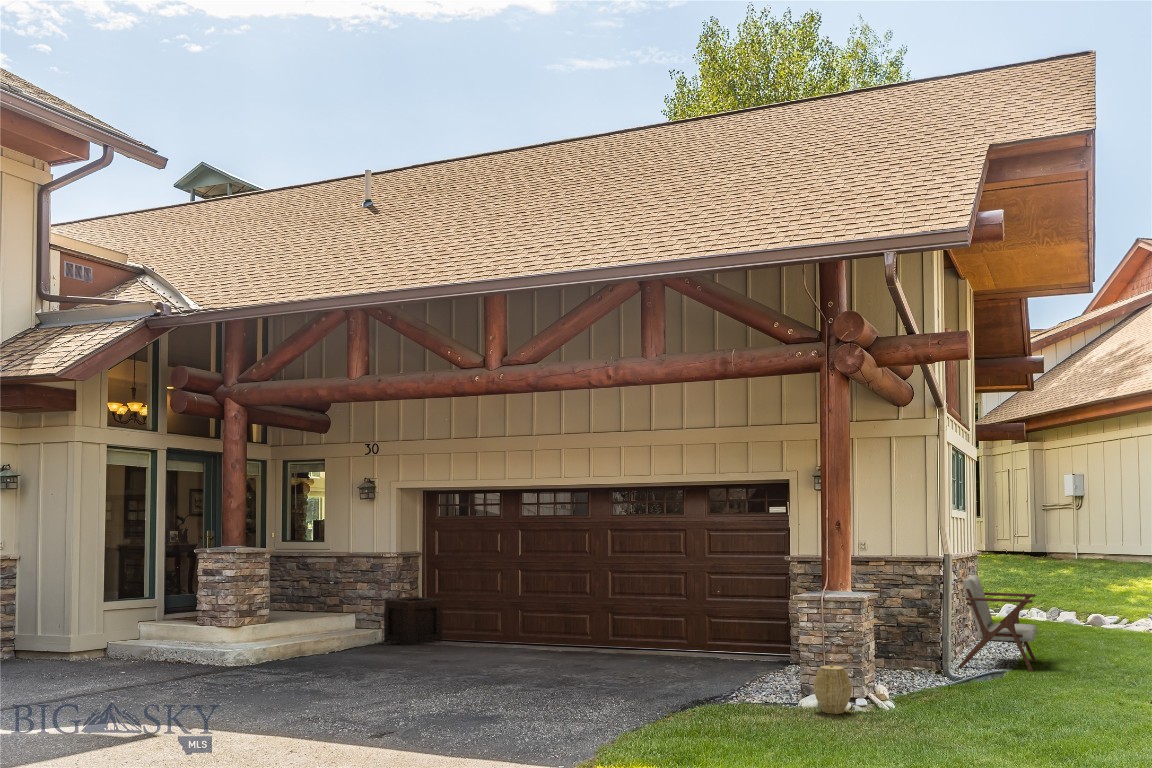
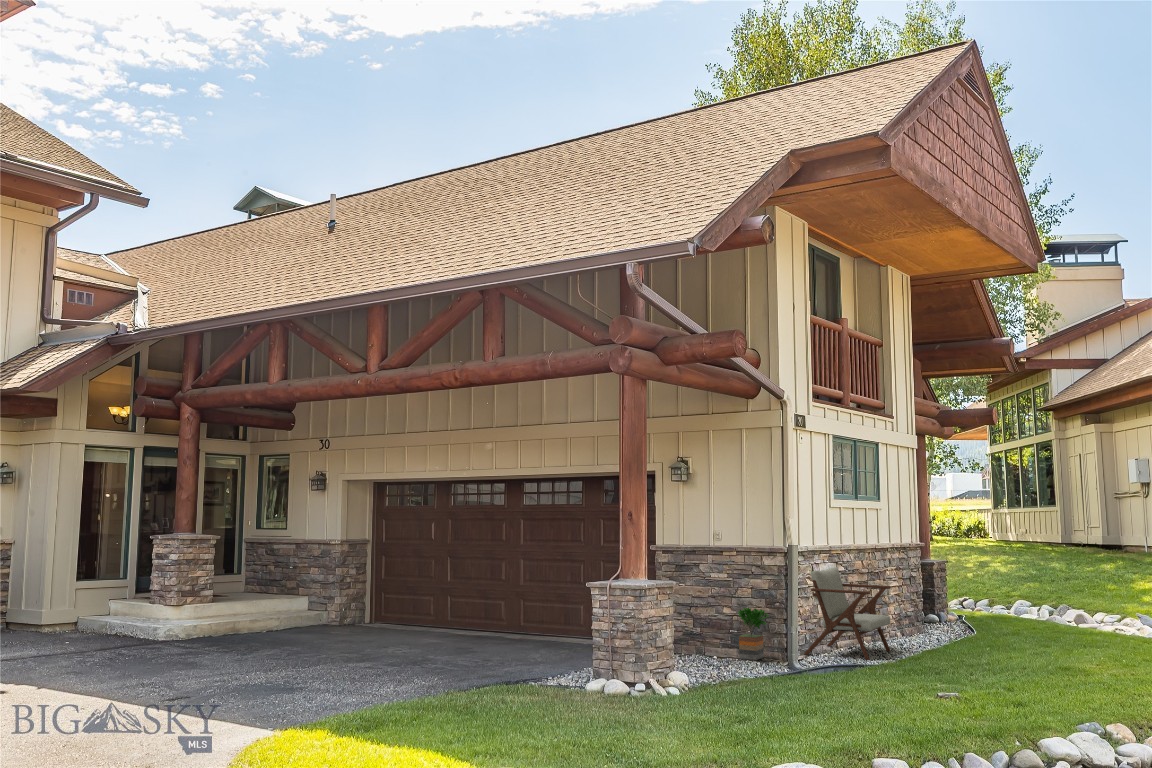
wooden crate: present [384,597,443,645] -> none [331,580,381,623]
potted tree: none [894,619,932,674] -> present [738,608,768,660]
woven basket: present [814,665,852,714] -> none [592,648,626,693]

